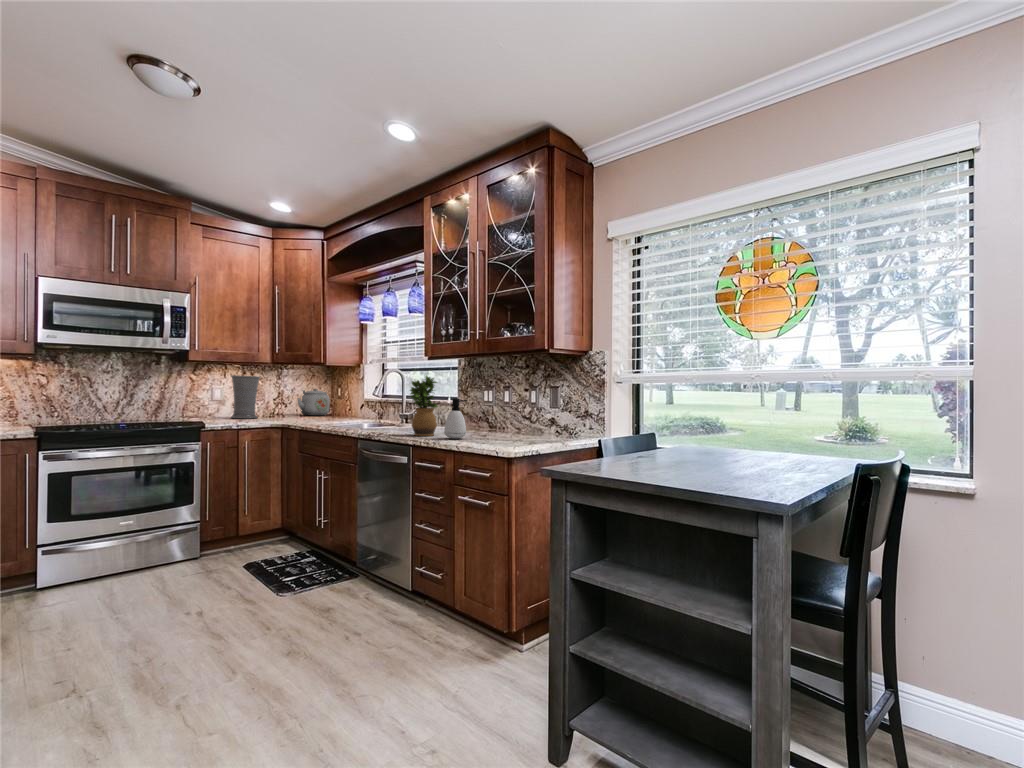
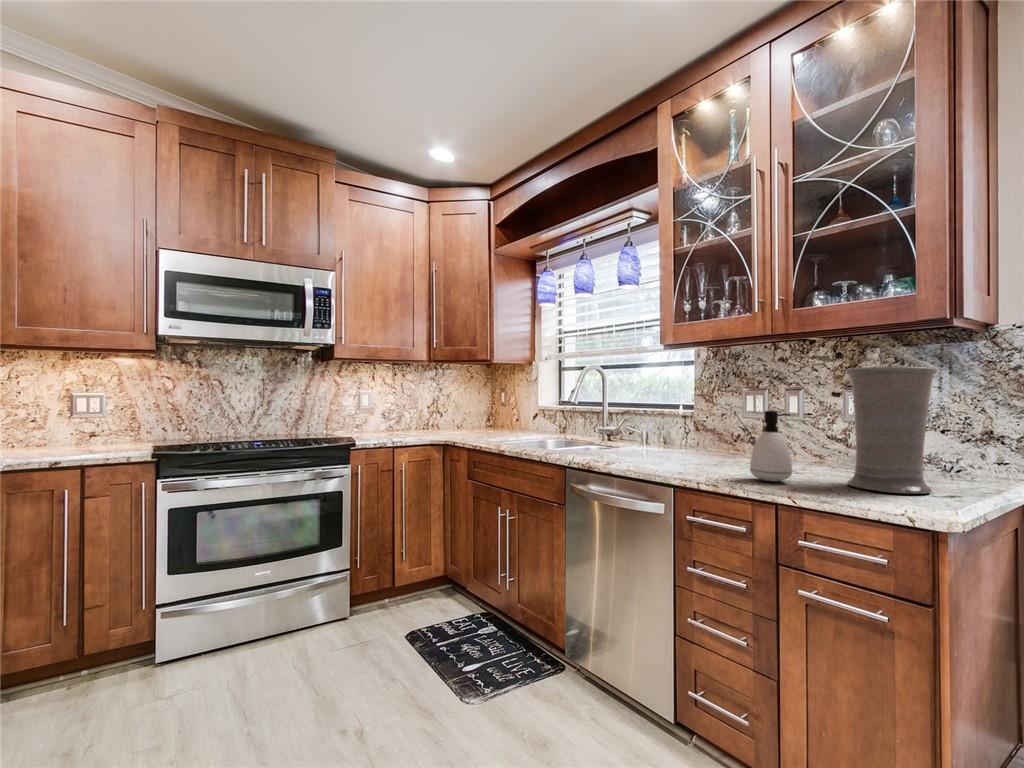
vase: present [231,375,260,419] -> present [846,367,937,494]
potted plant: present [410,376,438,436] -> none [667,371,720,472]
kettle: present [298,389,330,416] -> none [450,393,490,426]

